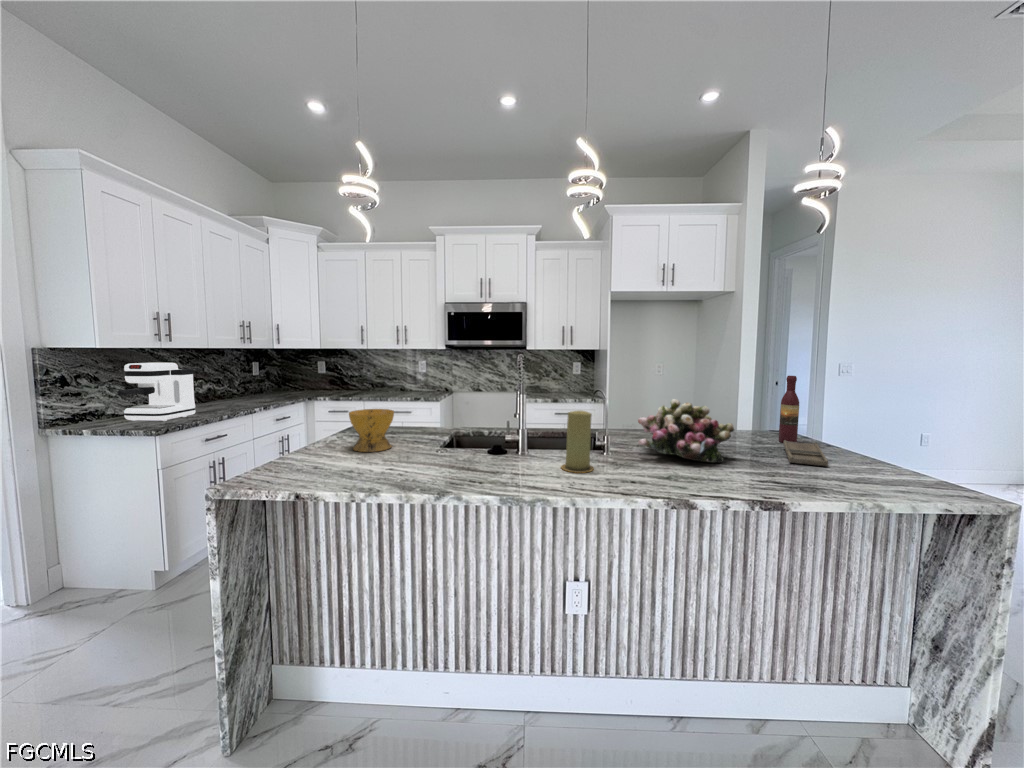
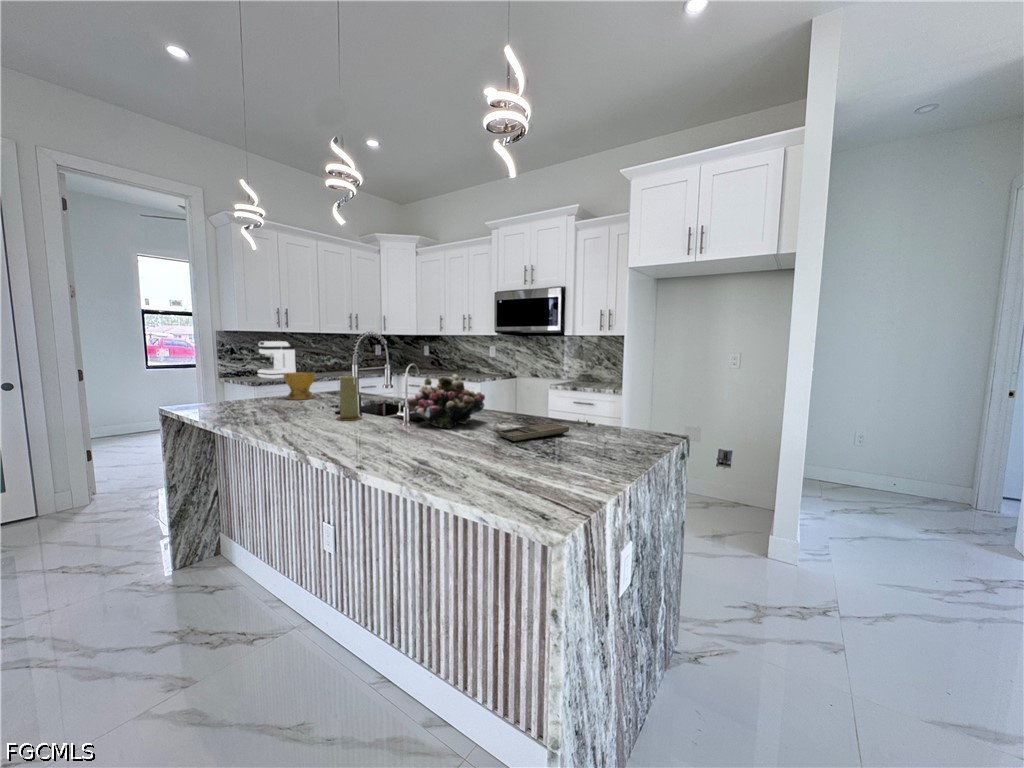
wine bottle: present [779,376,799,442] -> none [580,359,597,430]

